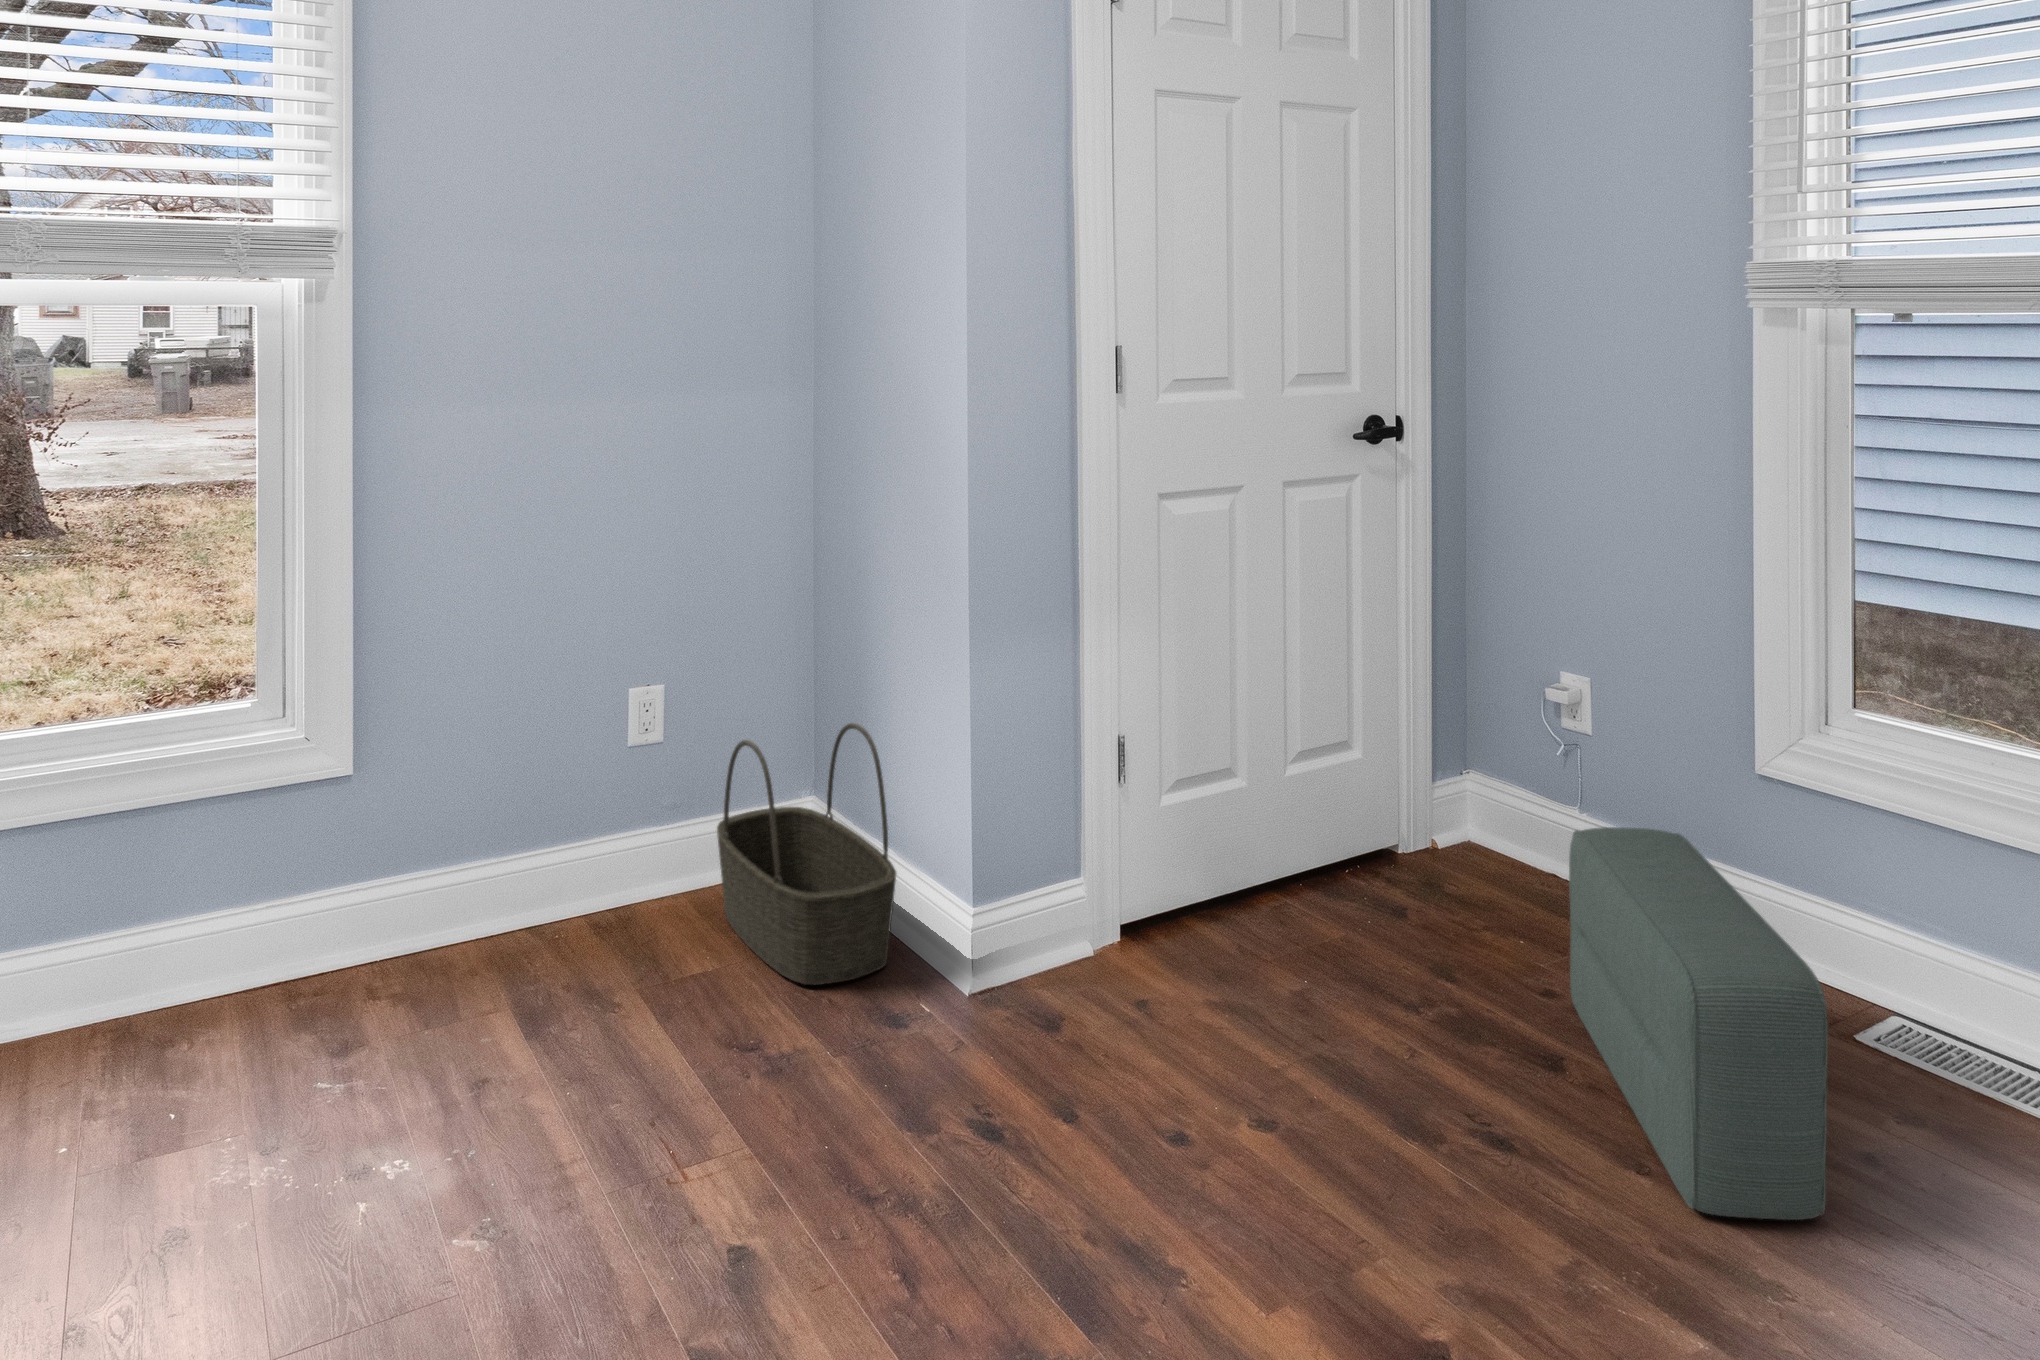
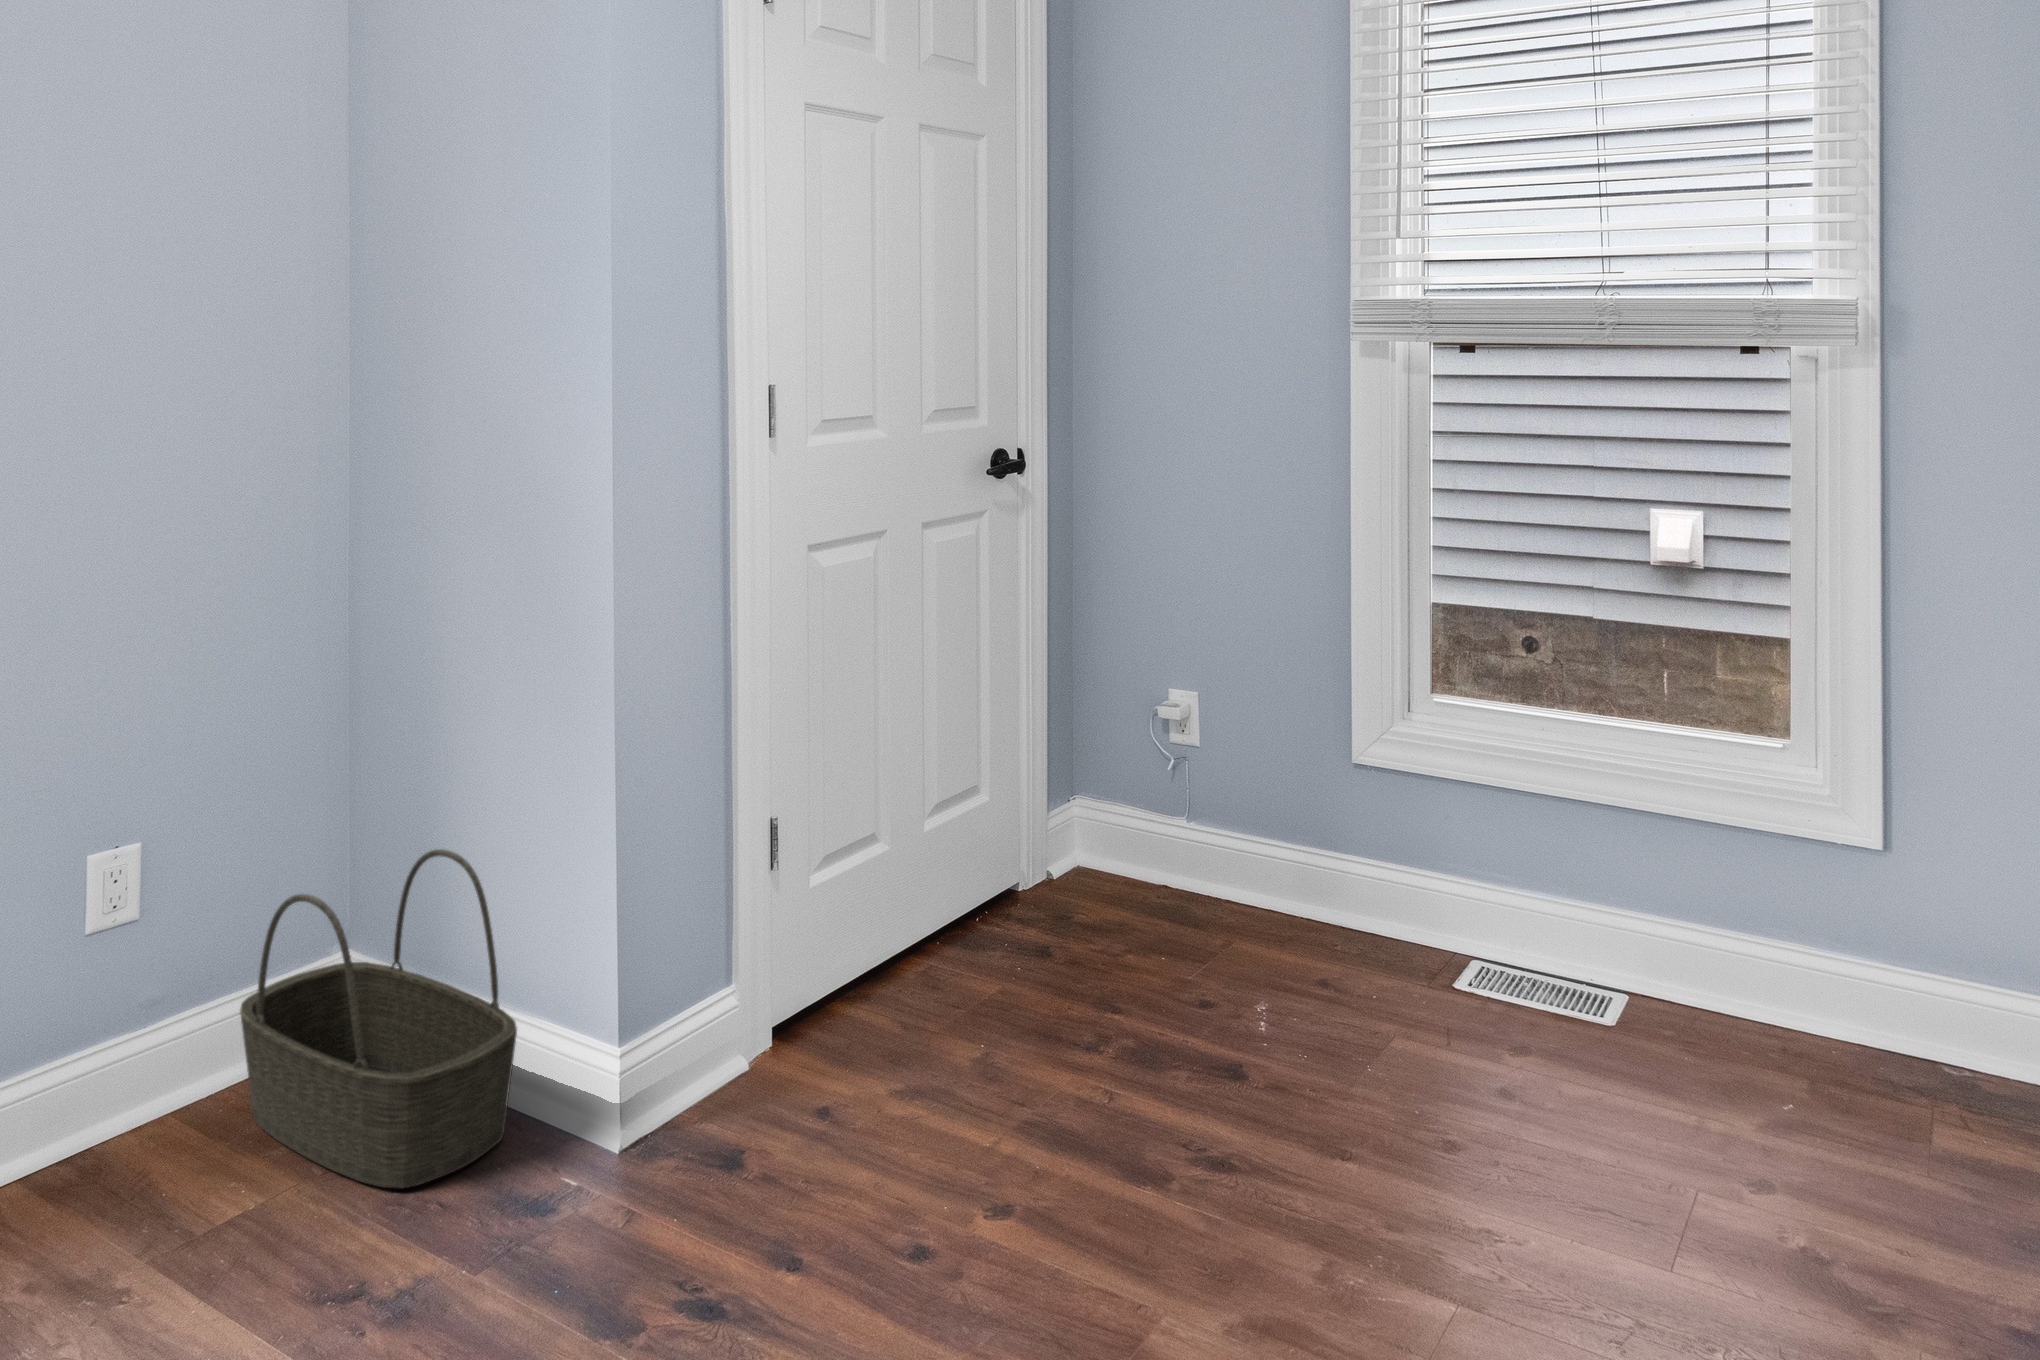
pouf: present [1569,827,1828,1220] -> none [1227,830,1512,1188]

